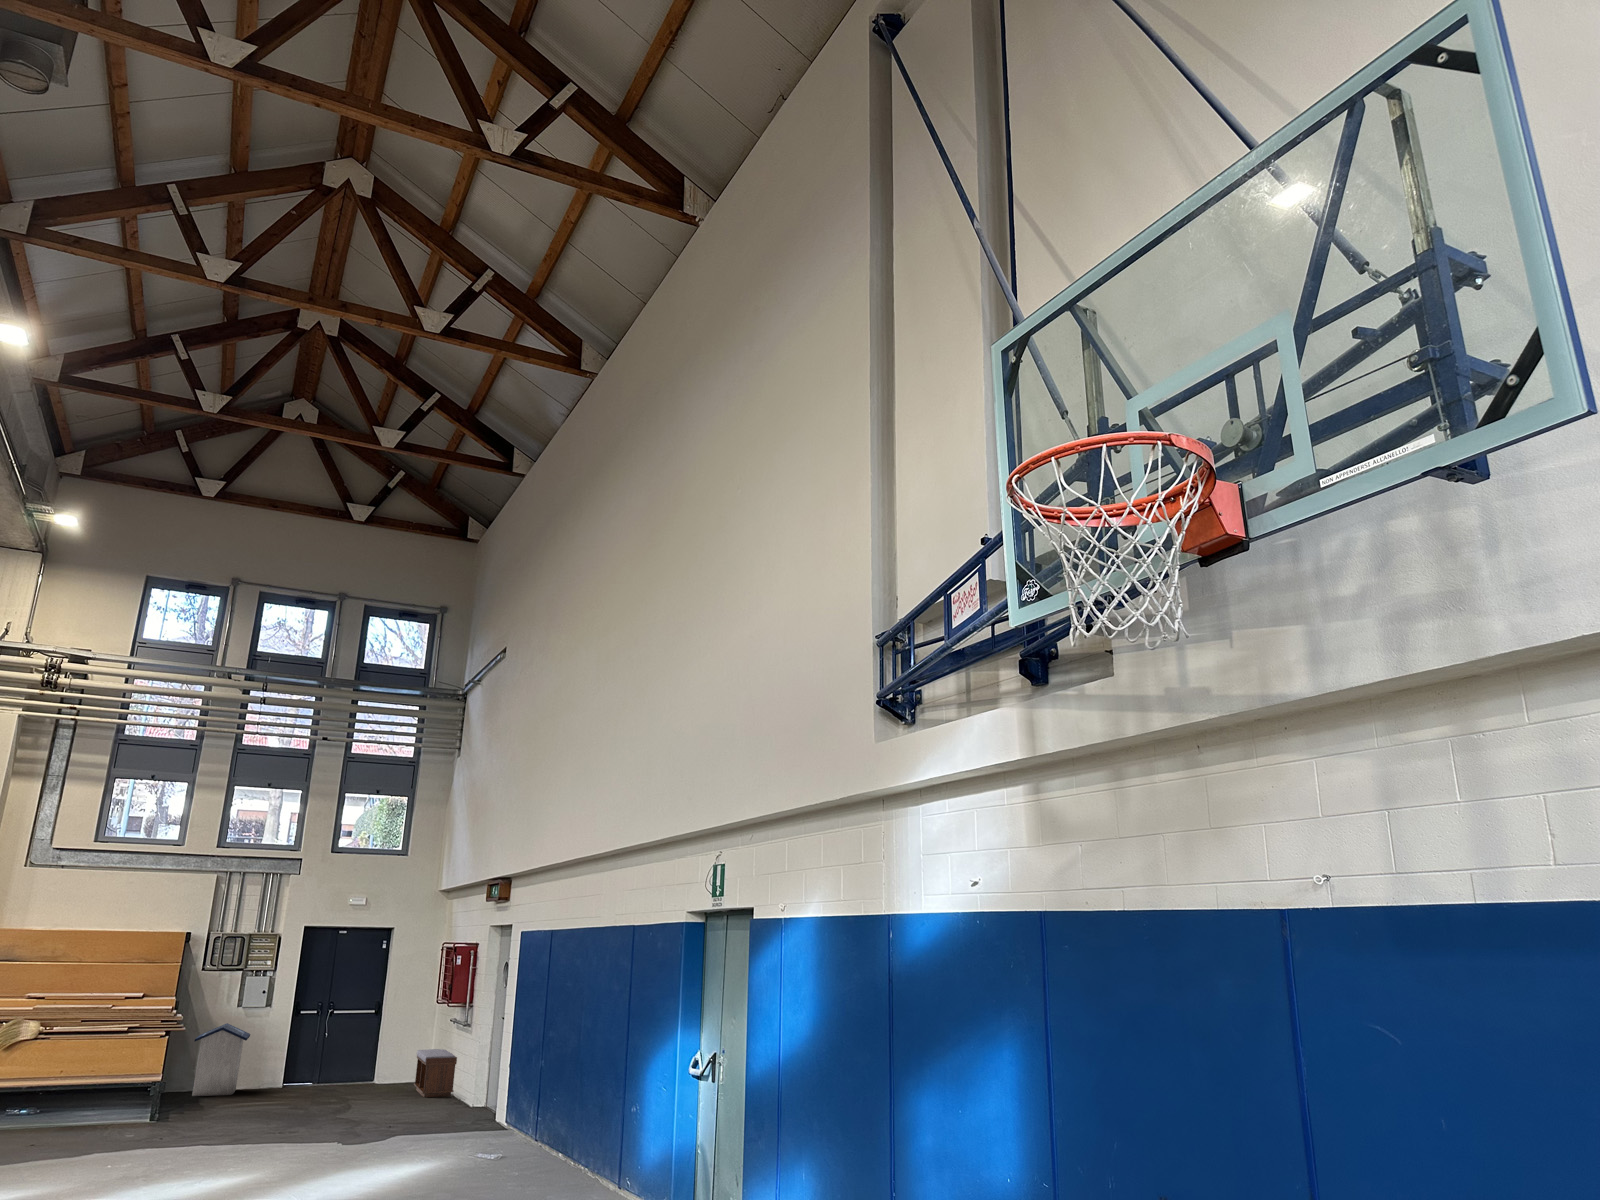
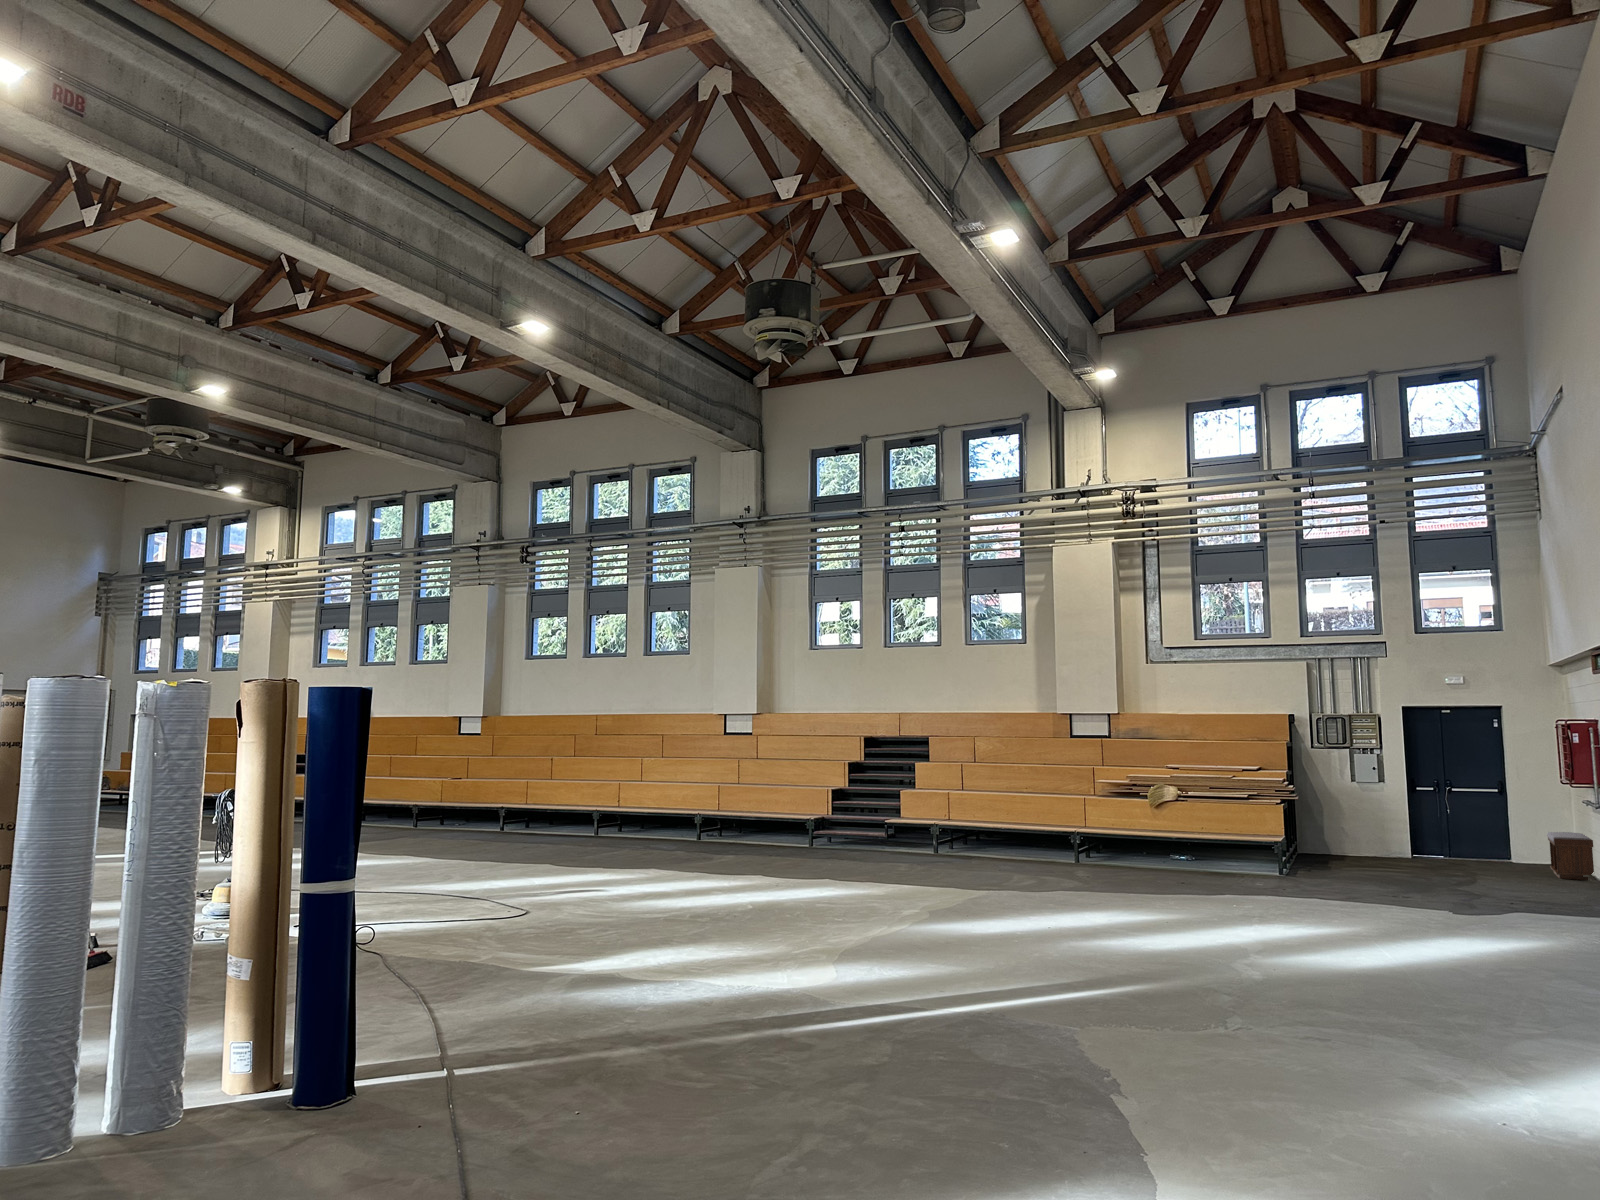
trash can: present [192,1023,250,1096] -> none [1314,798,1368,861]

